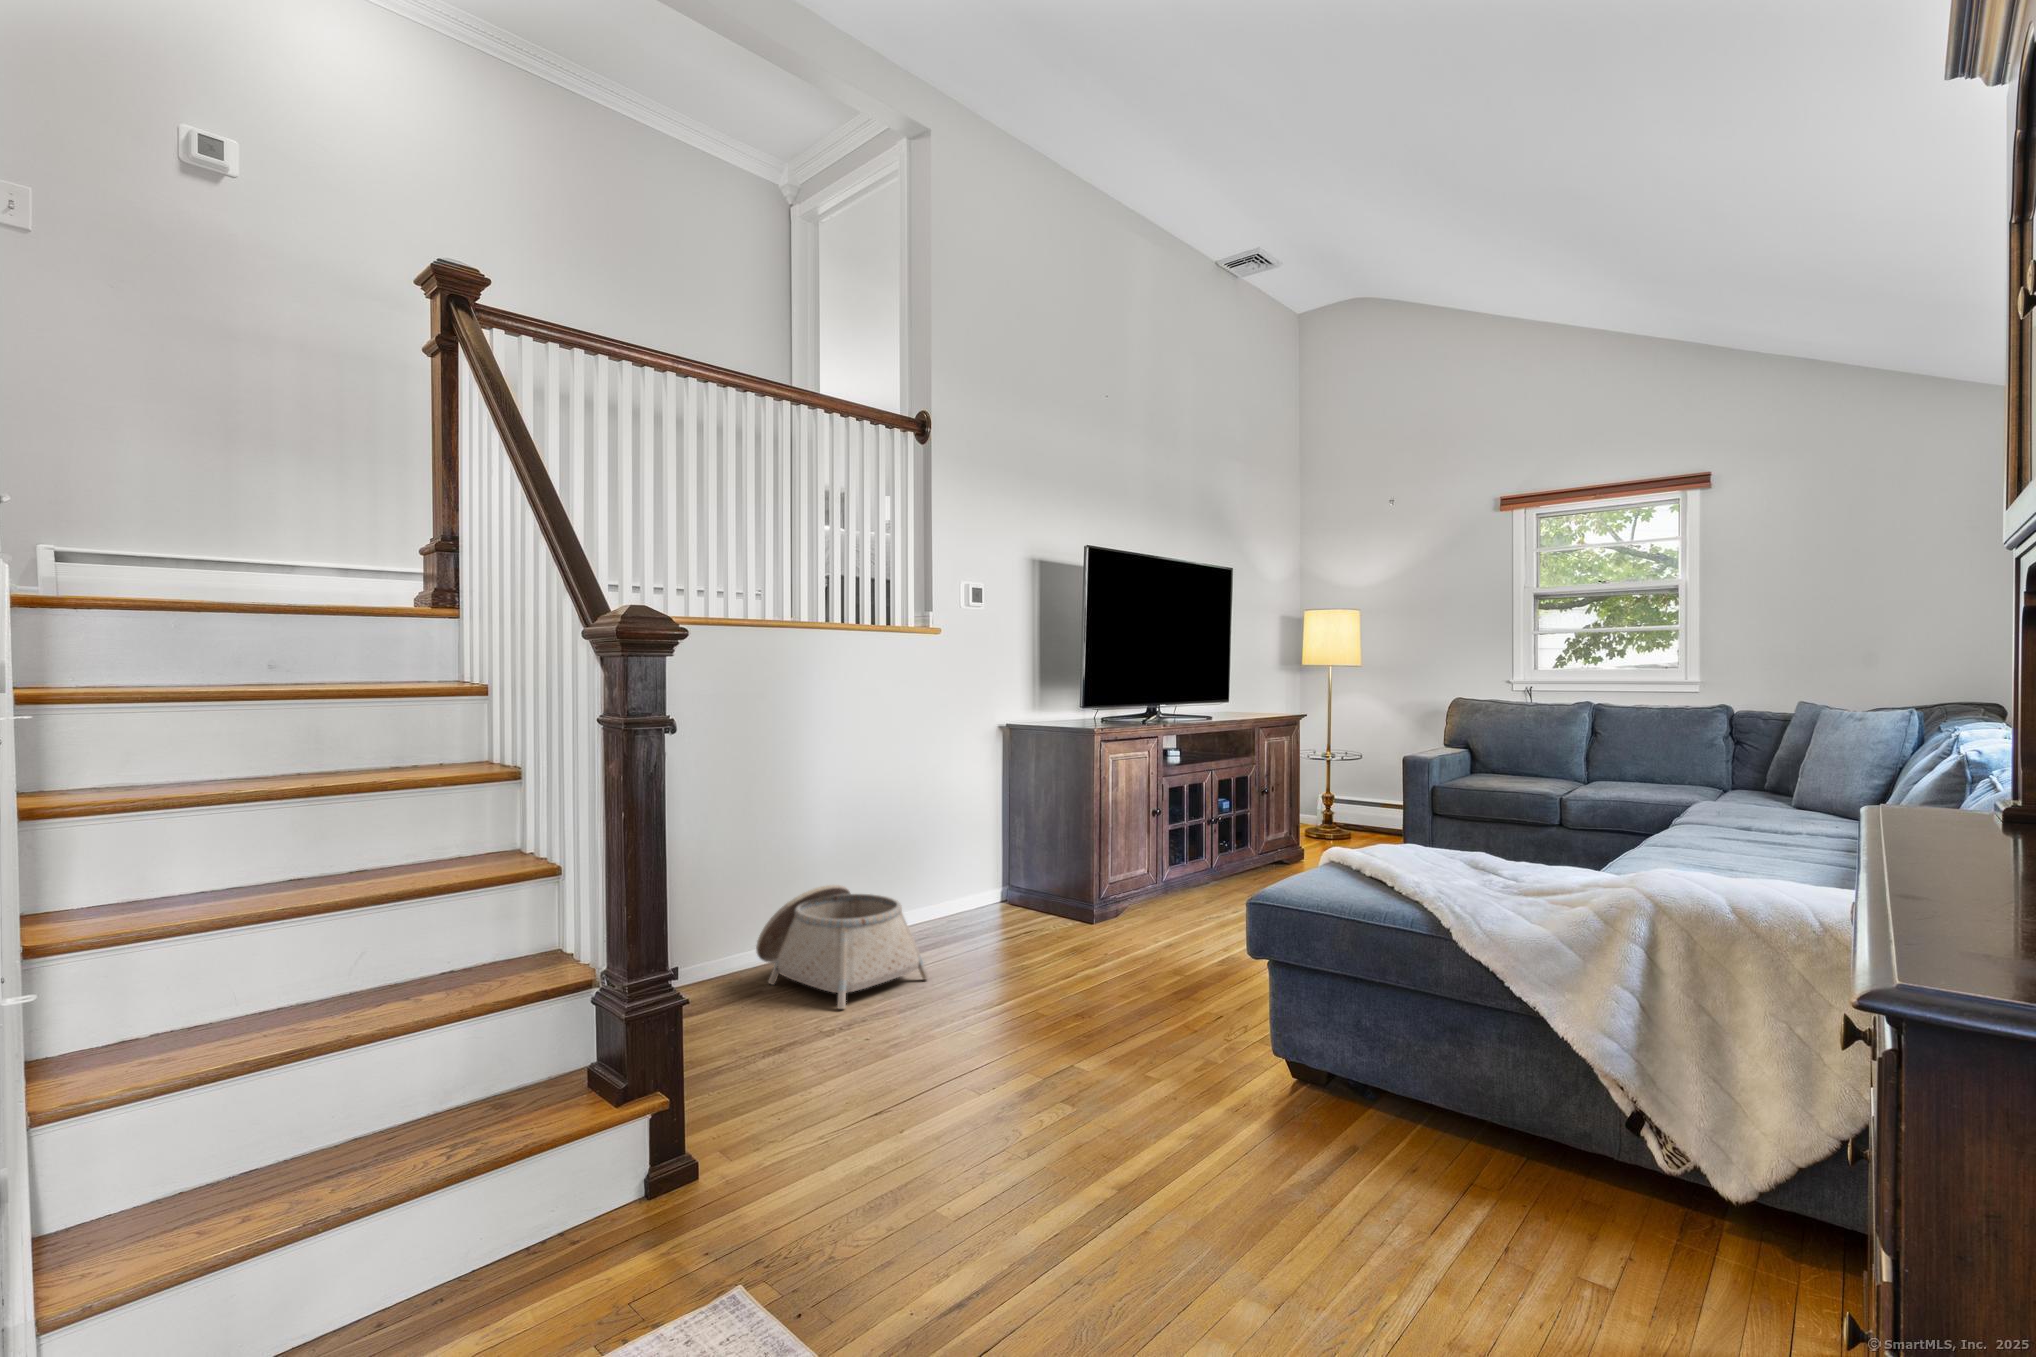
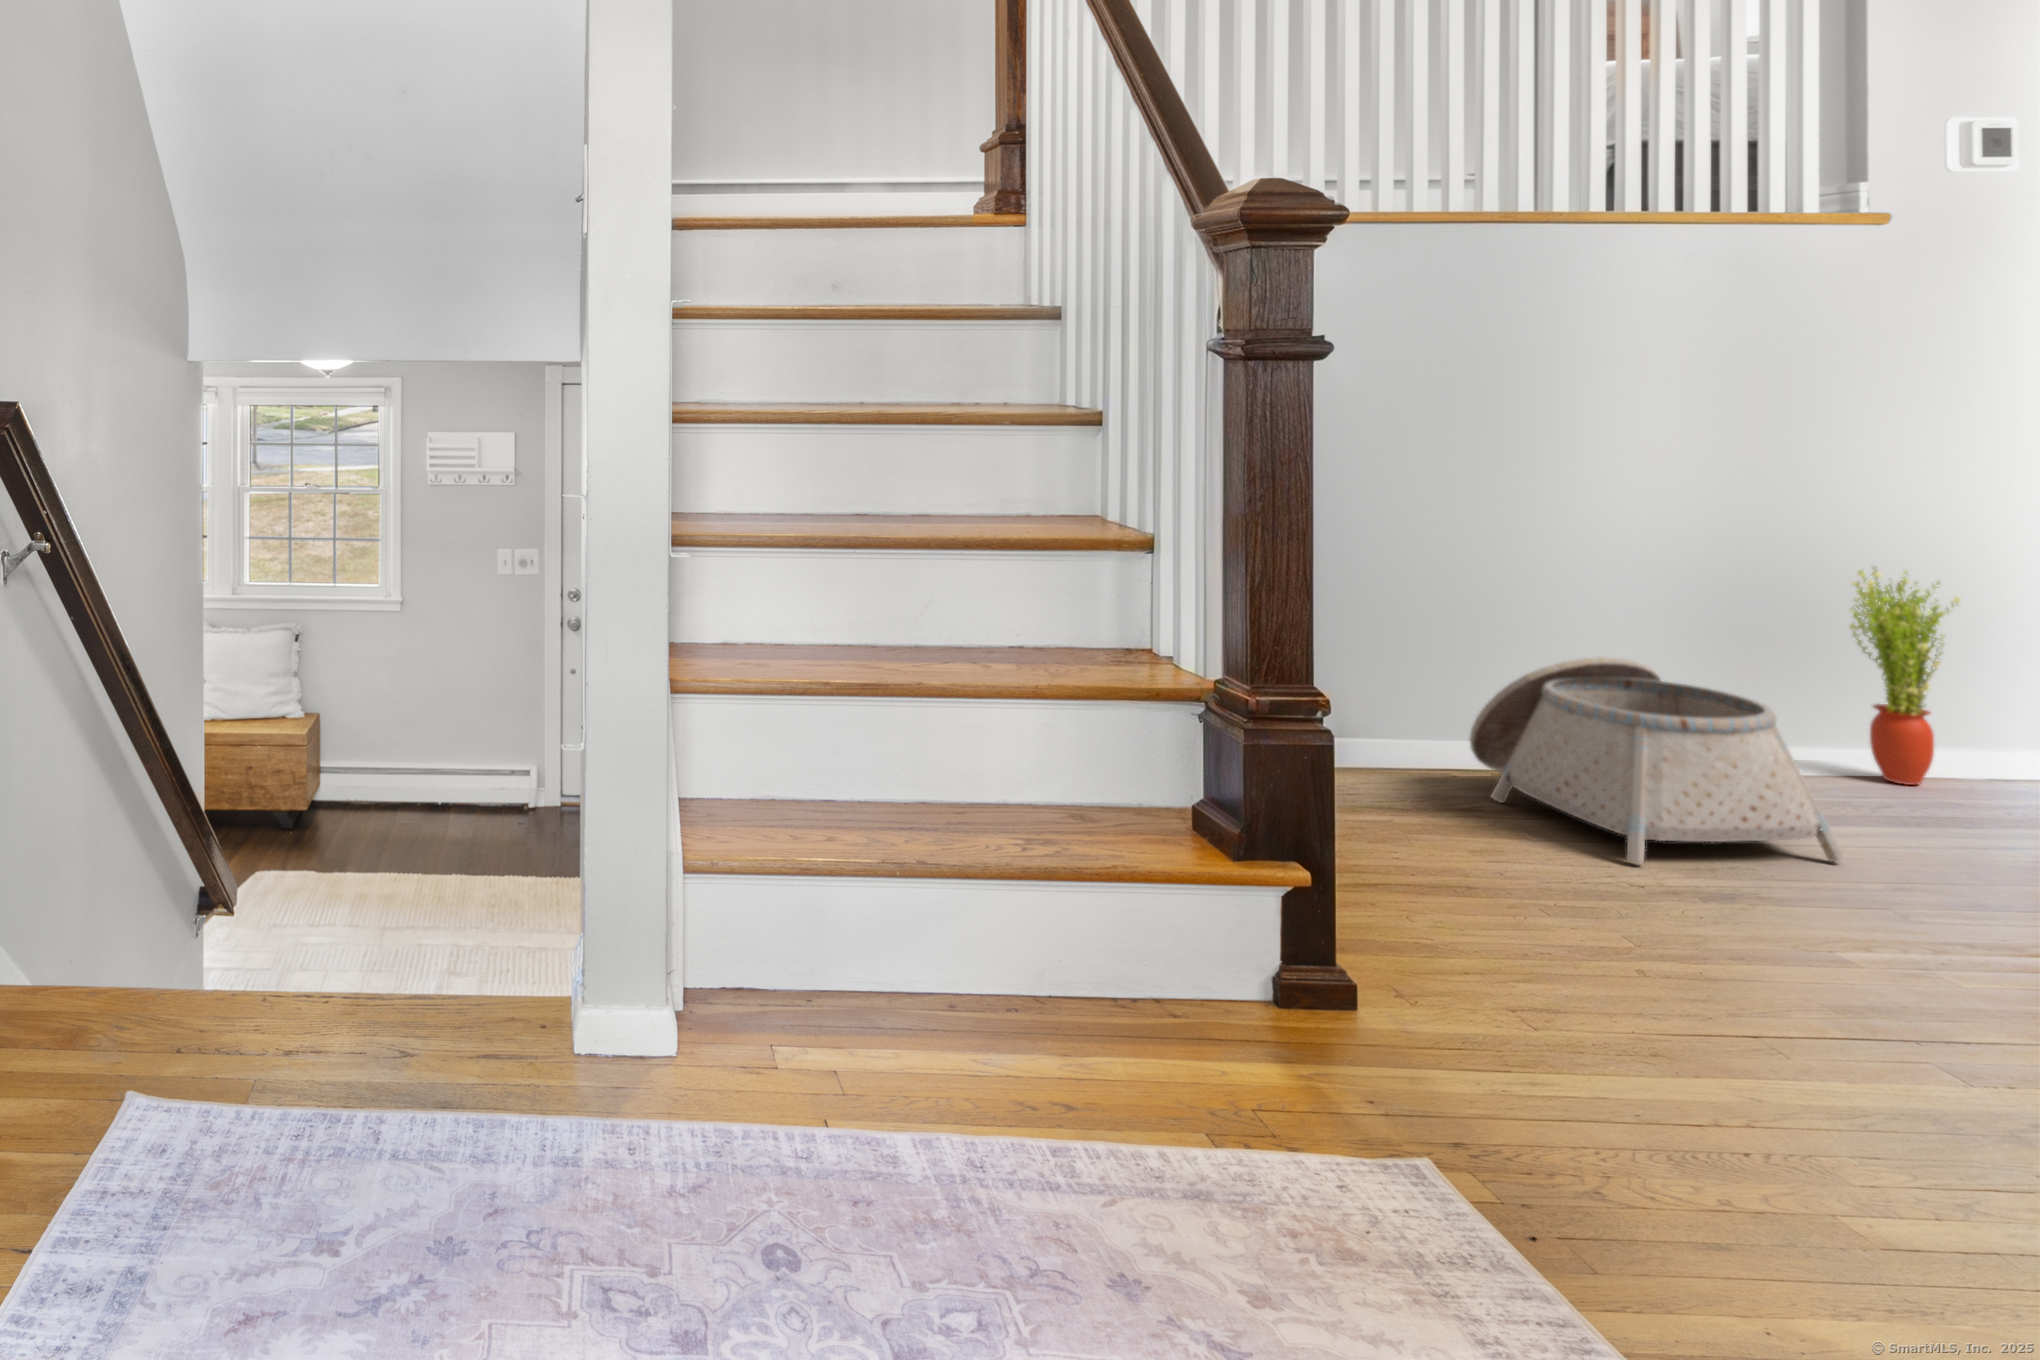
potted plant: none [926,812,968,923] -> present [1850,570,1961,785]

